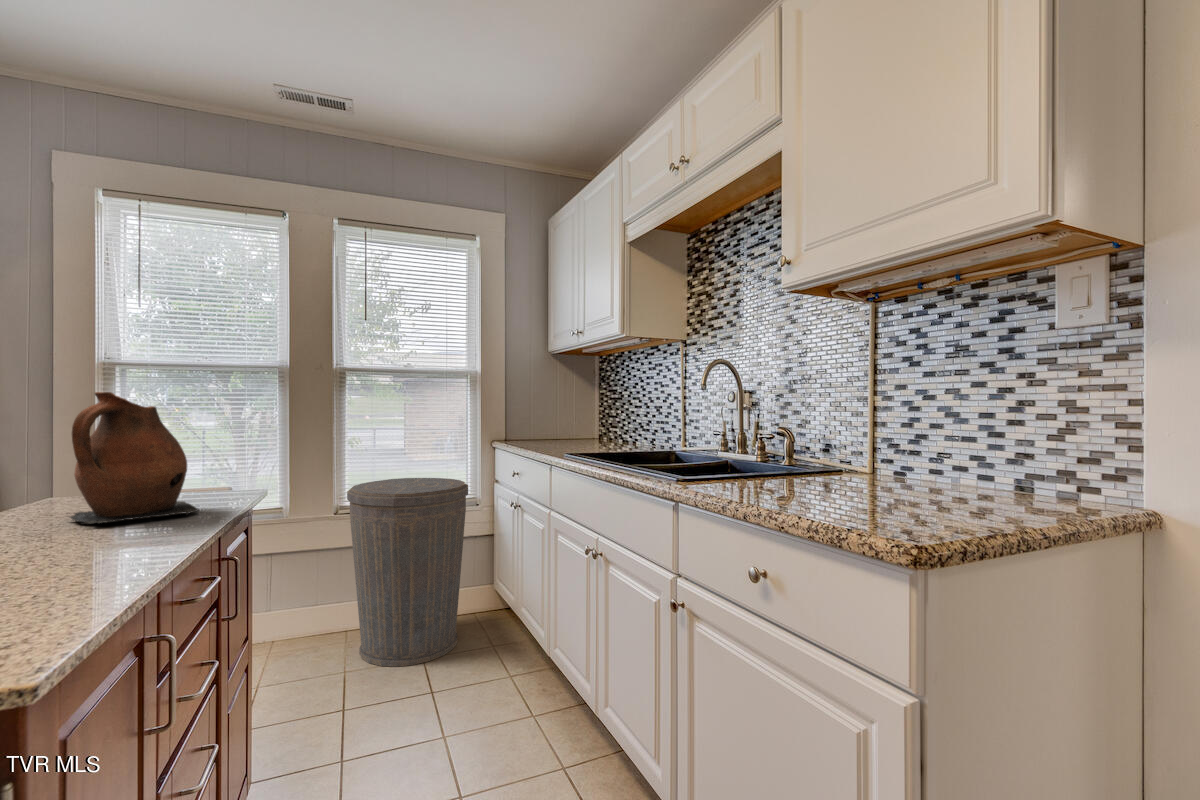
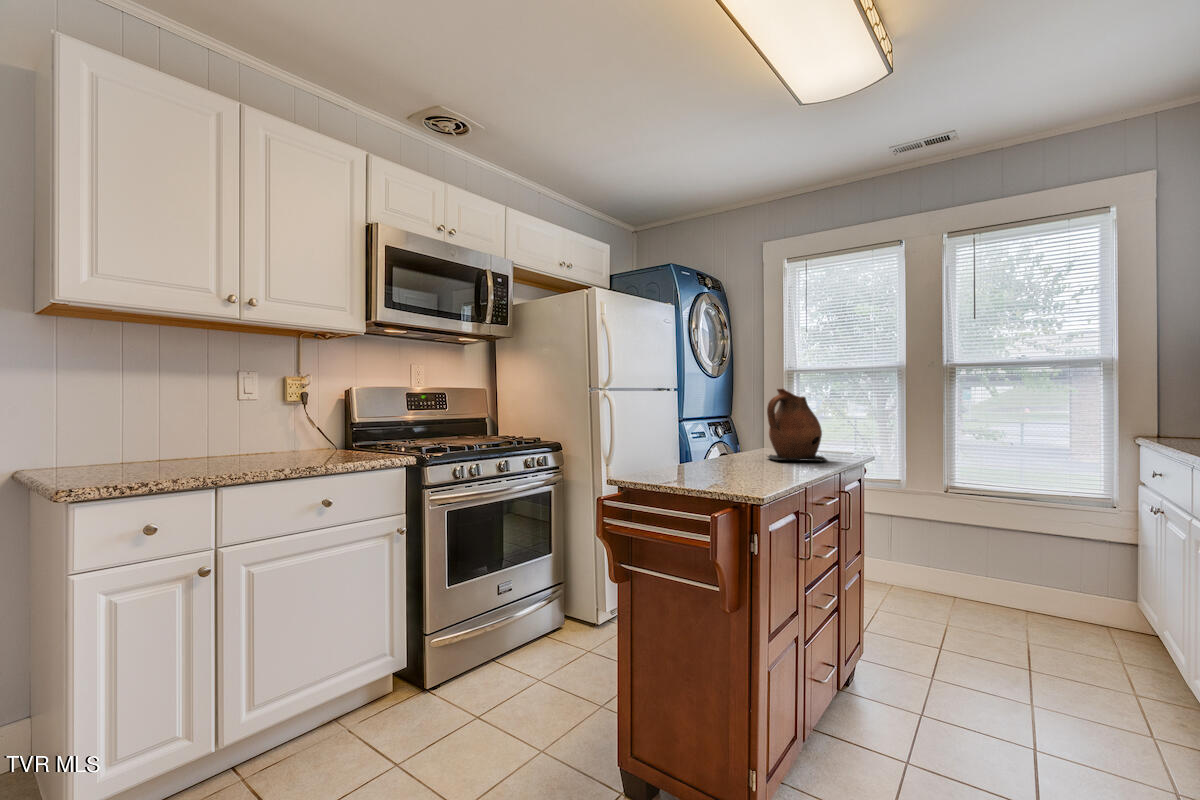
trash can: present [347,478,468,667] -> none [954,467,1092,646]

